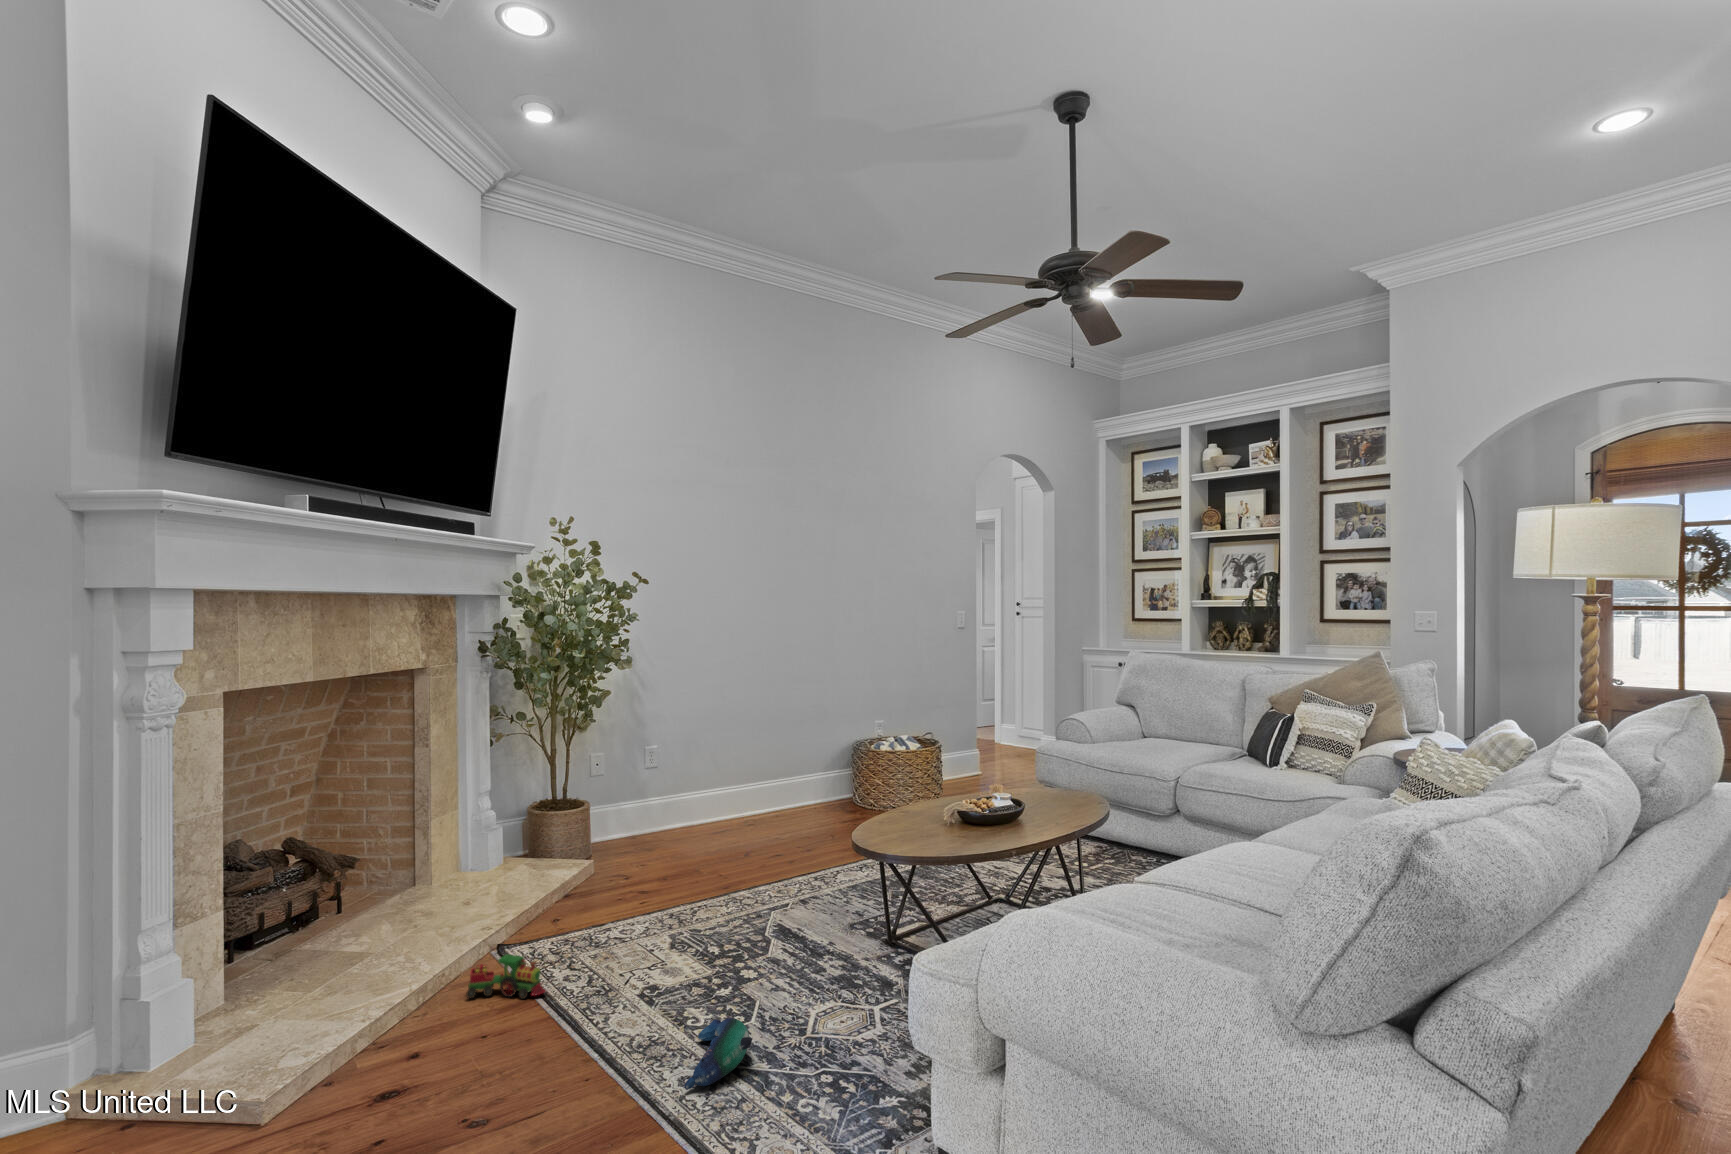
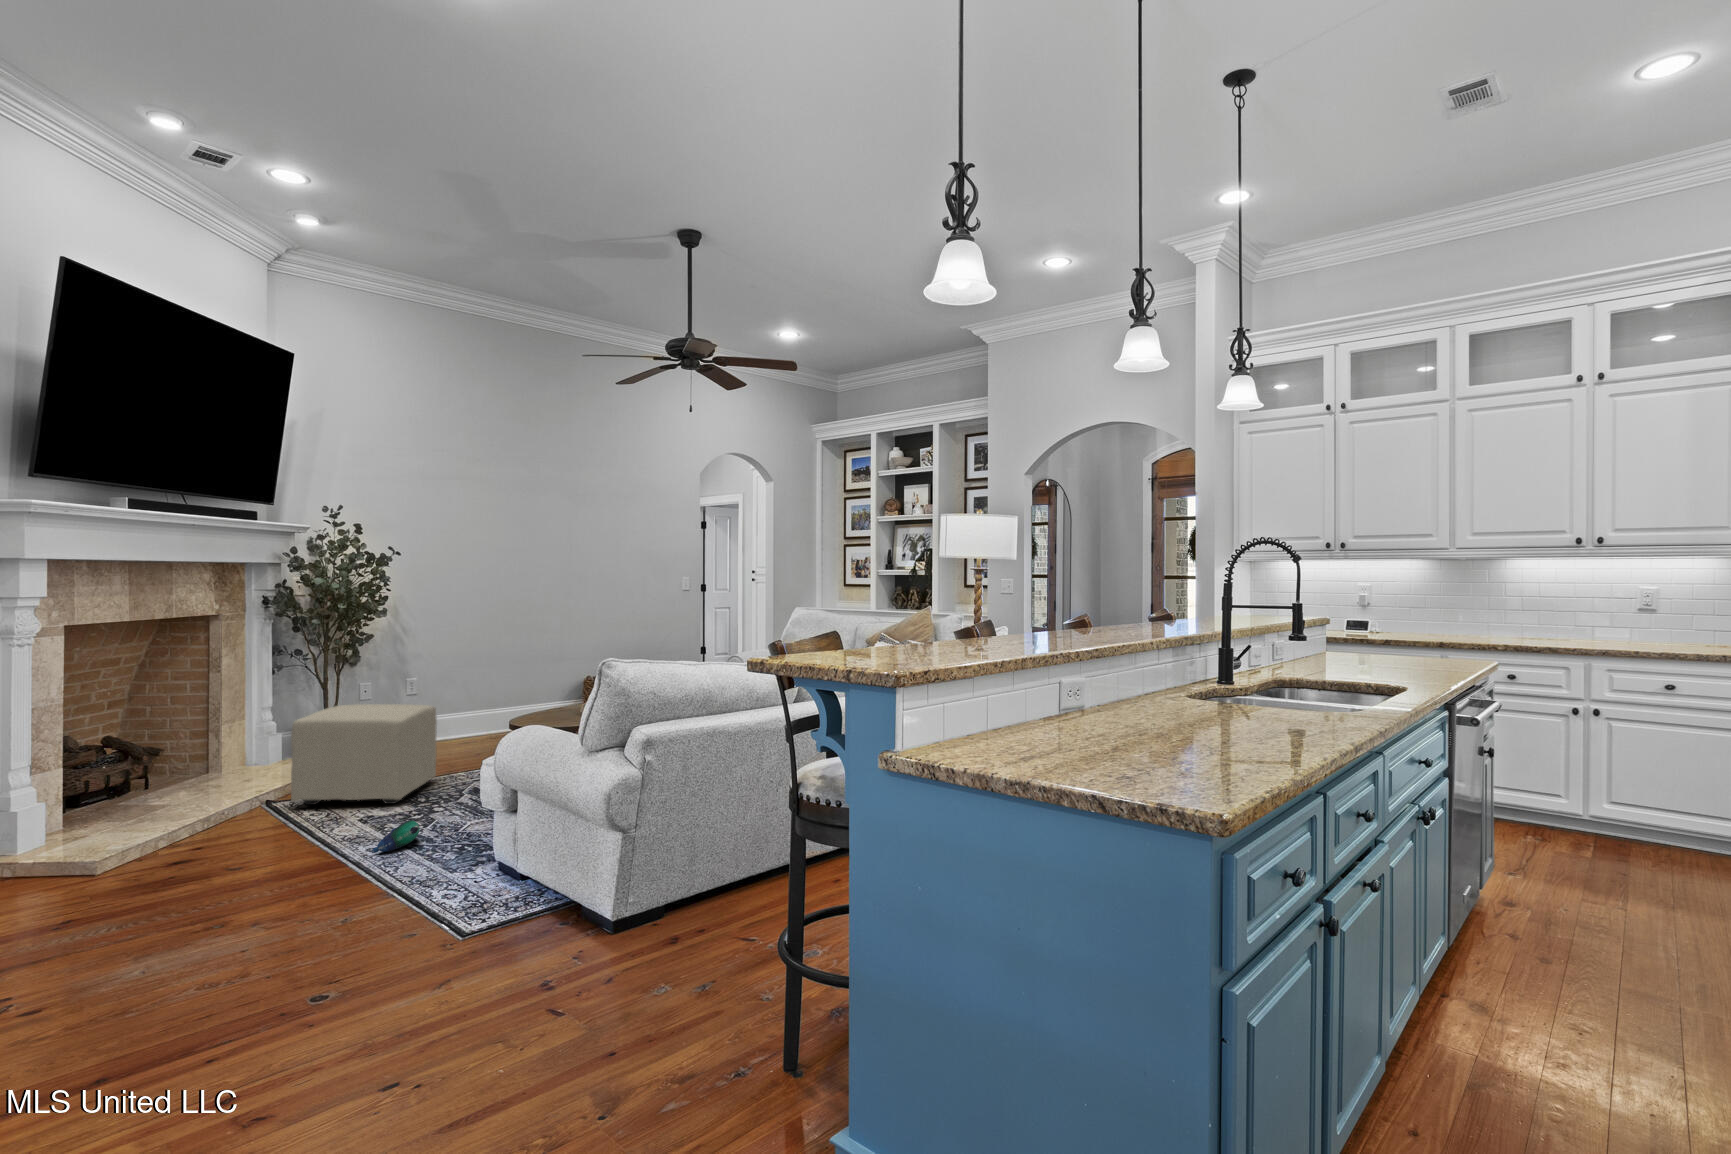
ottoman: none [530,795,714,955] -> present [291,704,437,805]
toy train: present [466,954,545,999] -> none [241,799,297,826]

